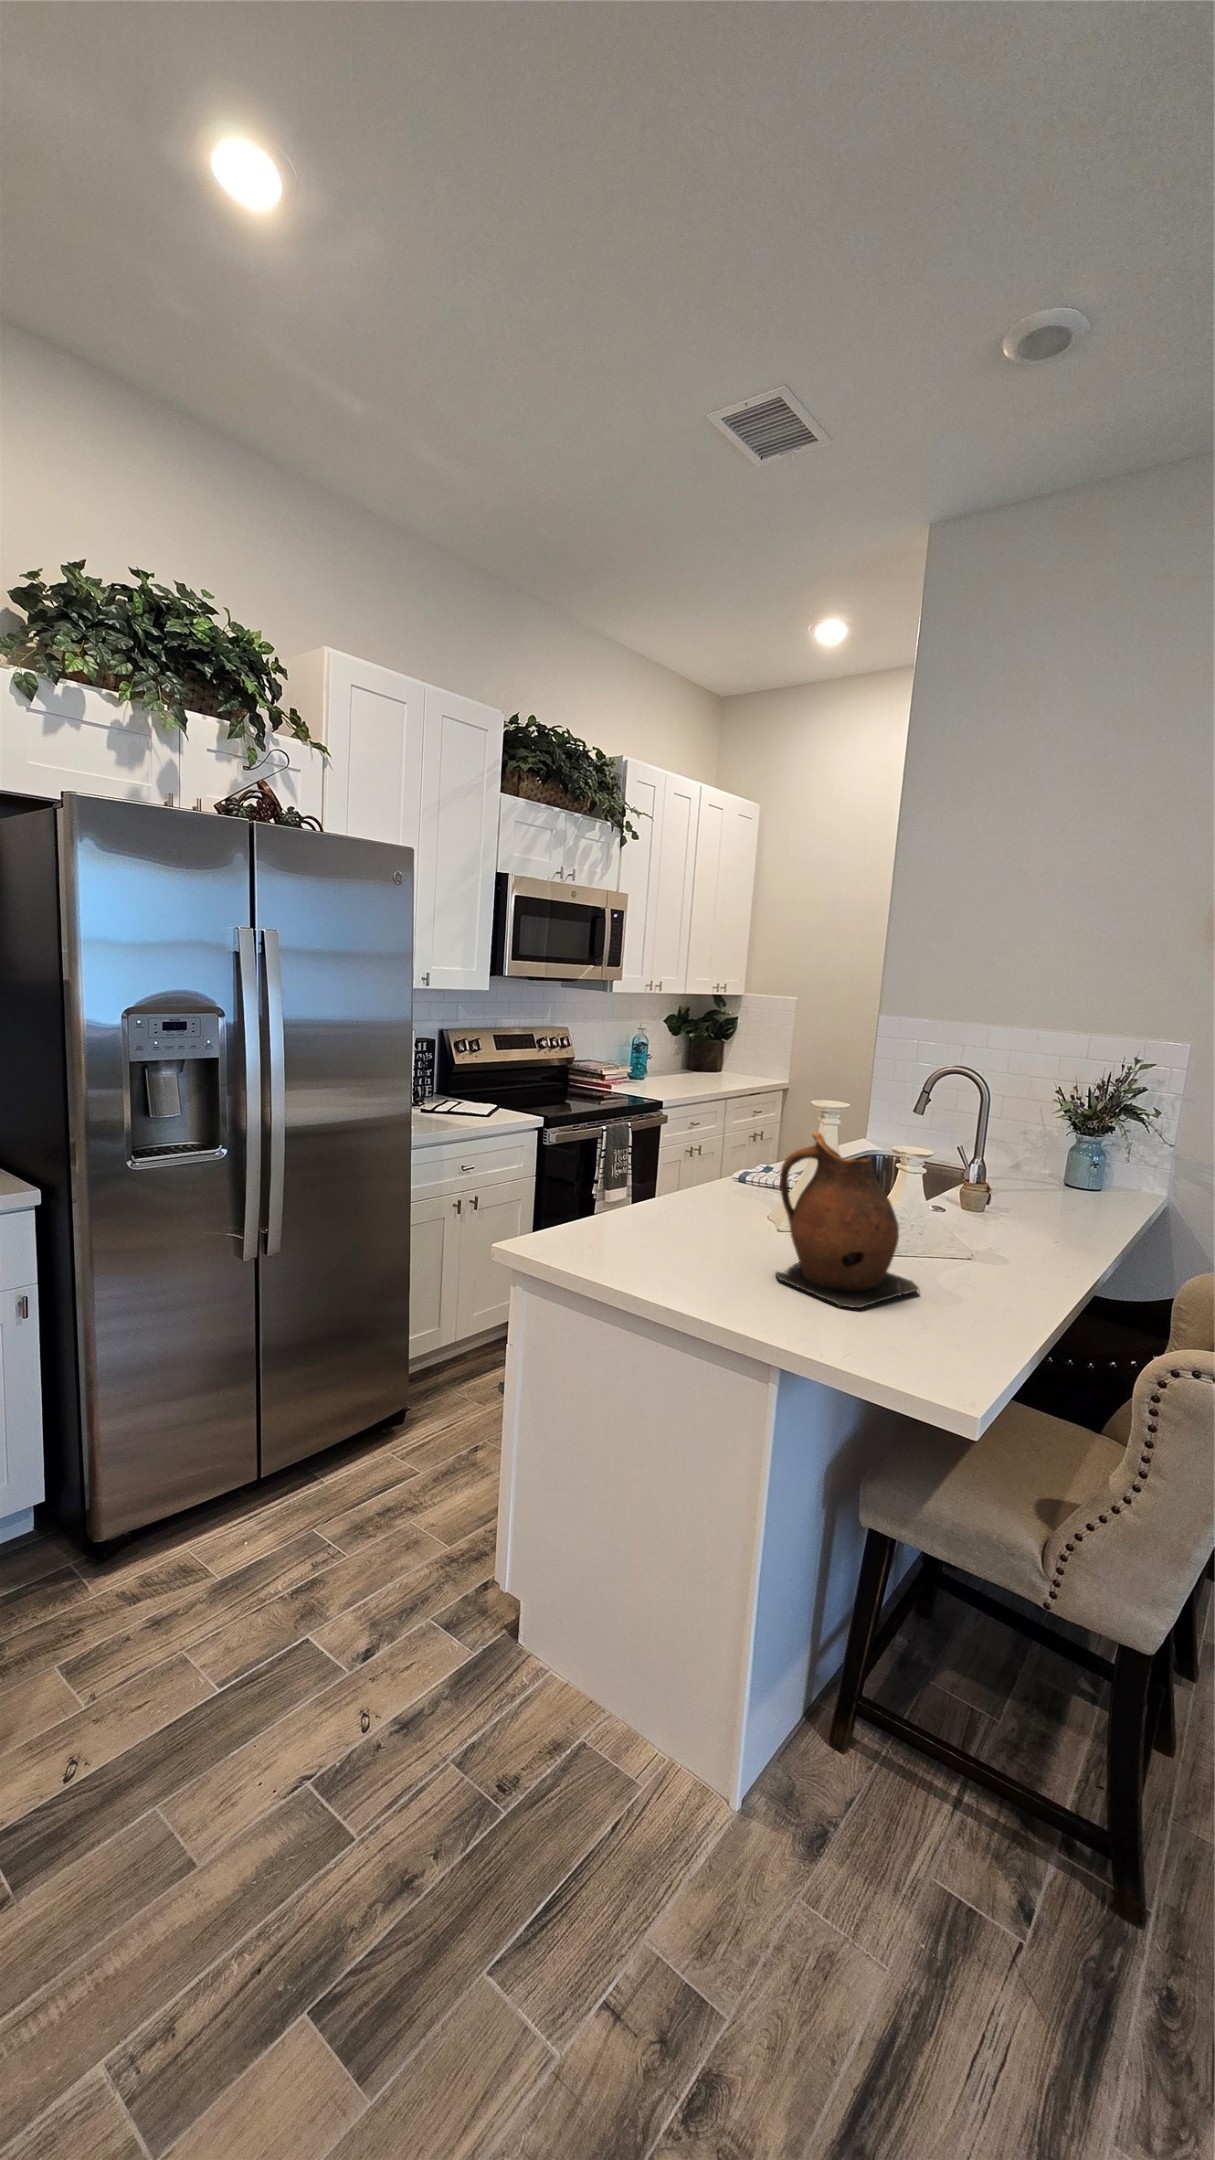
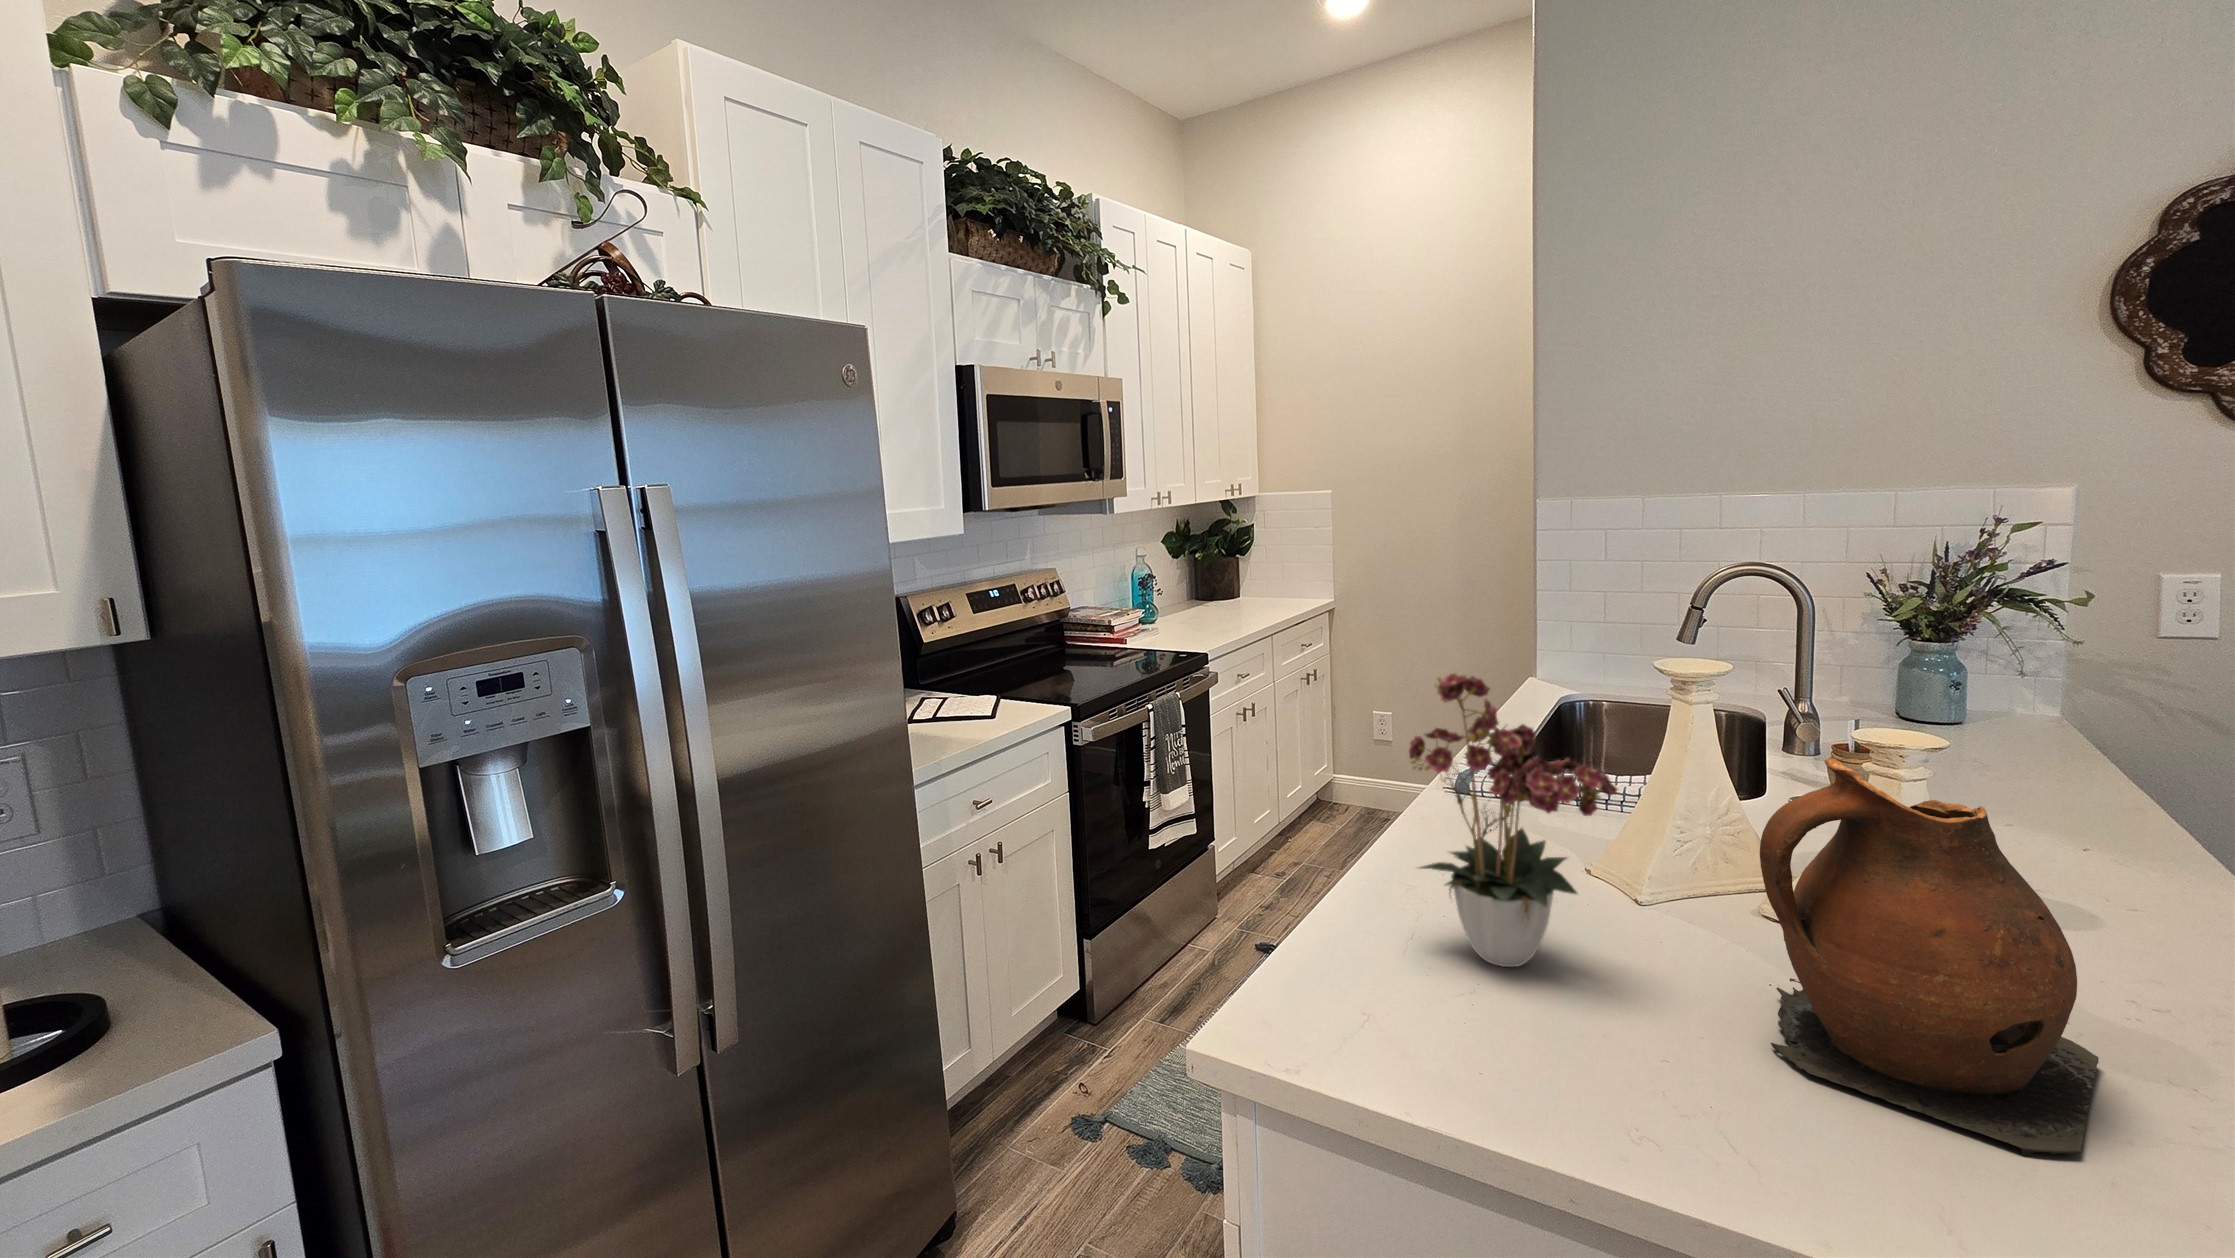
flower arrangement: none [645,1073,749,1240] -> present [1409,673,1617,967]

